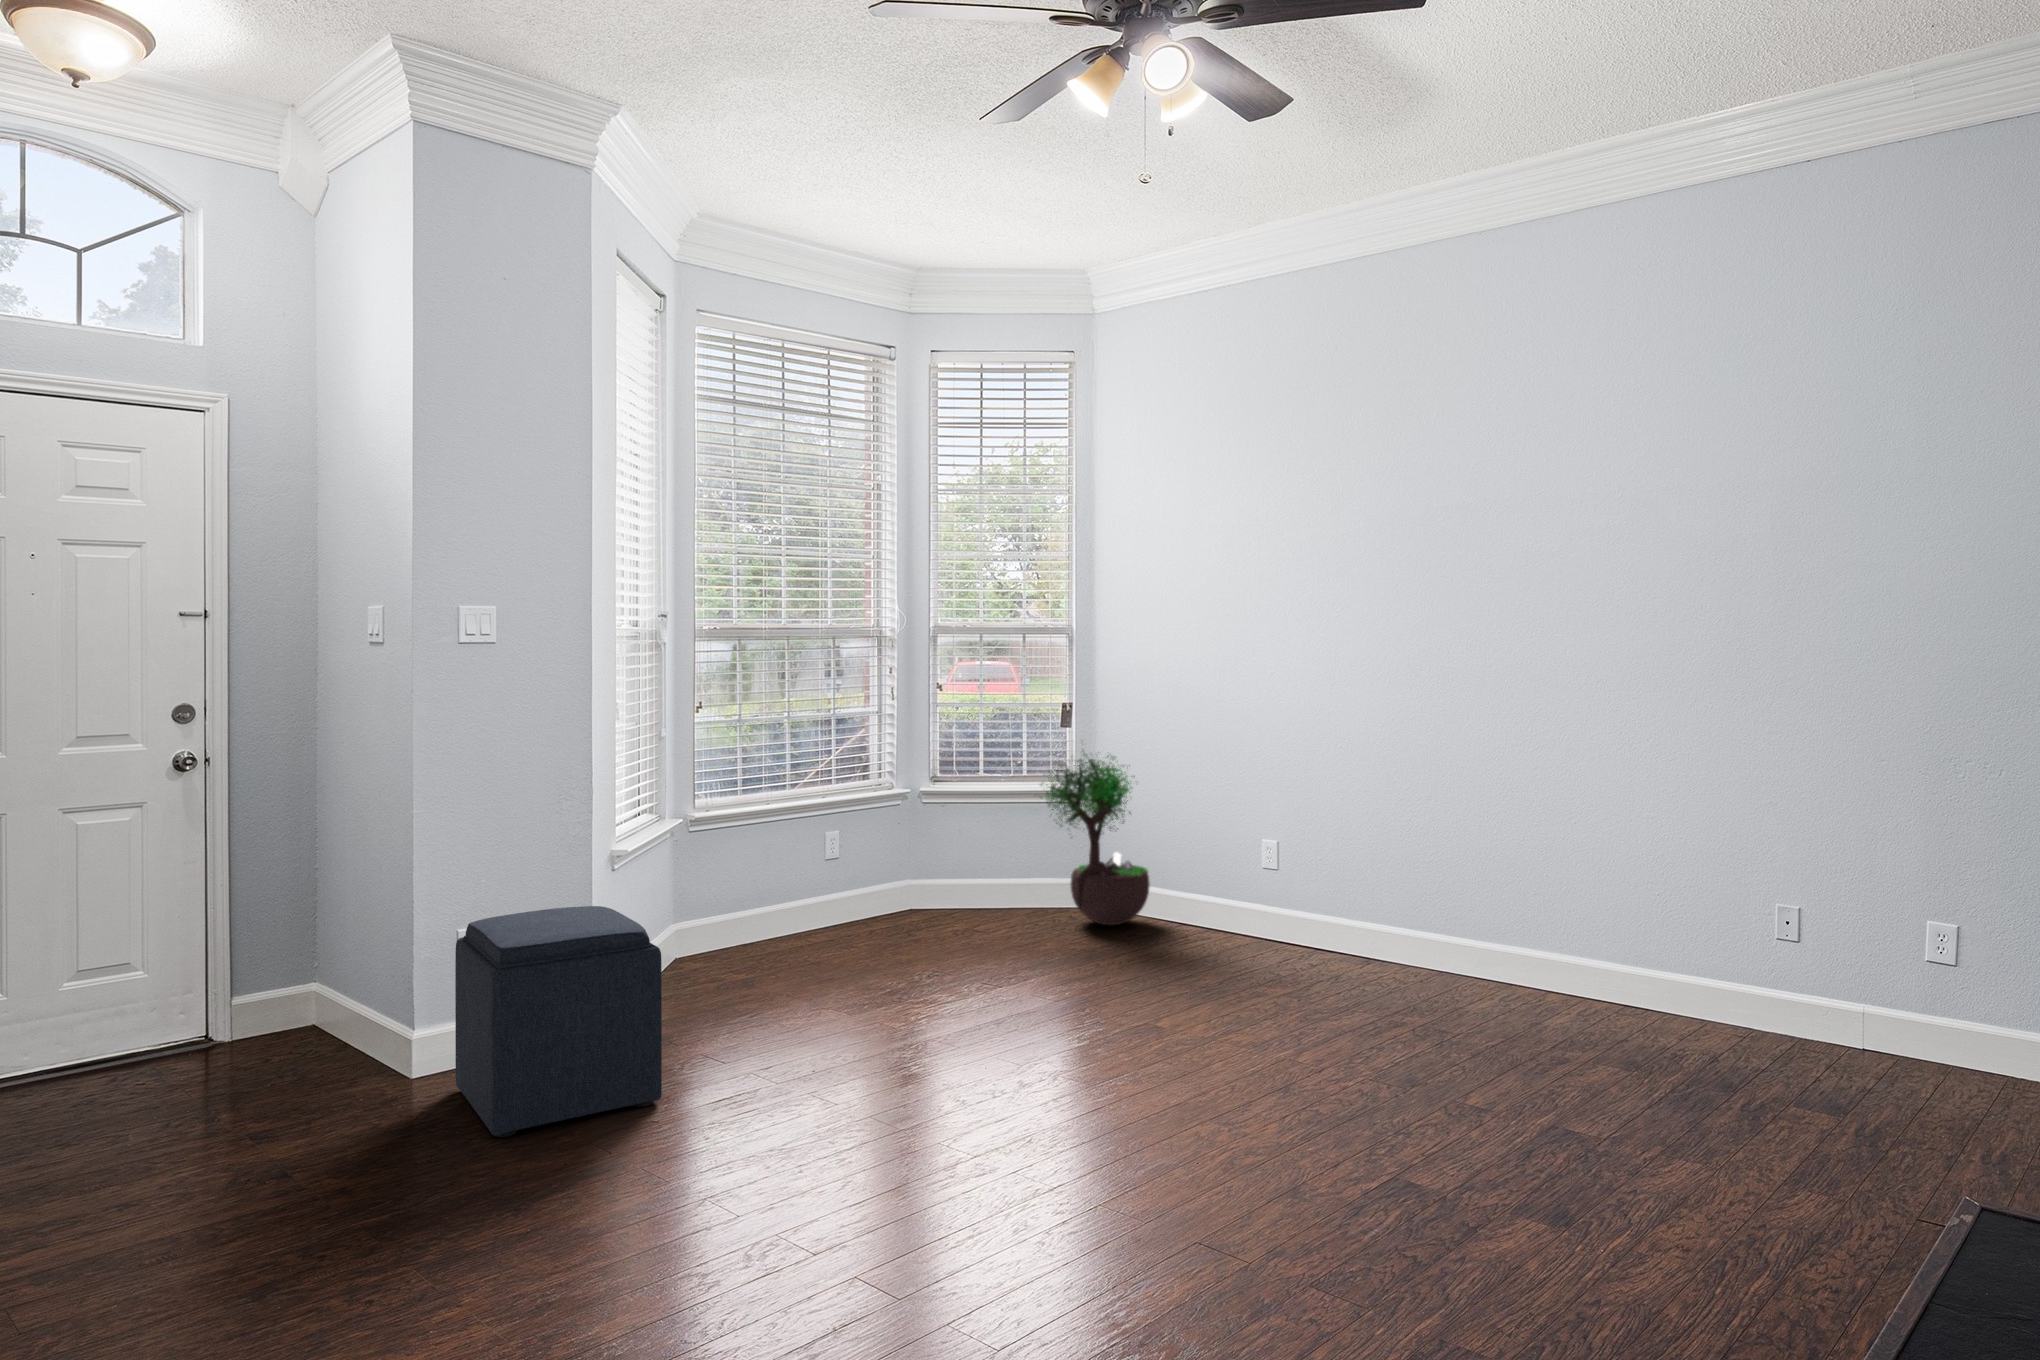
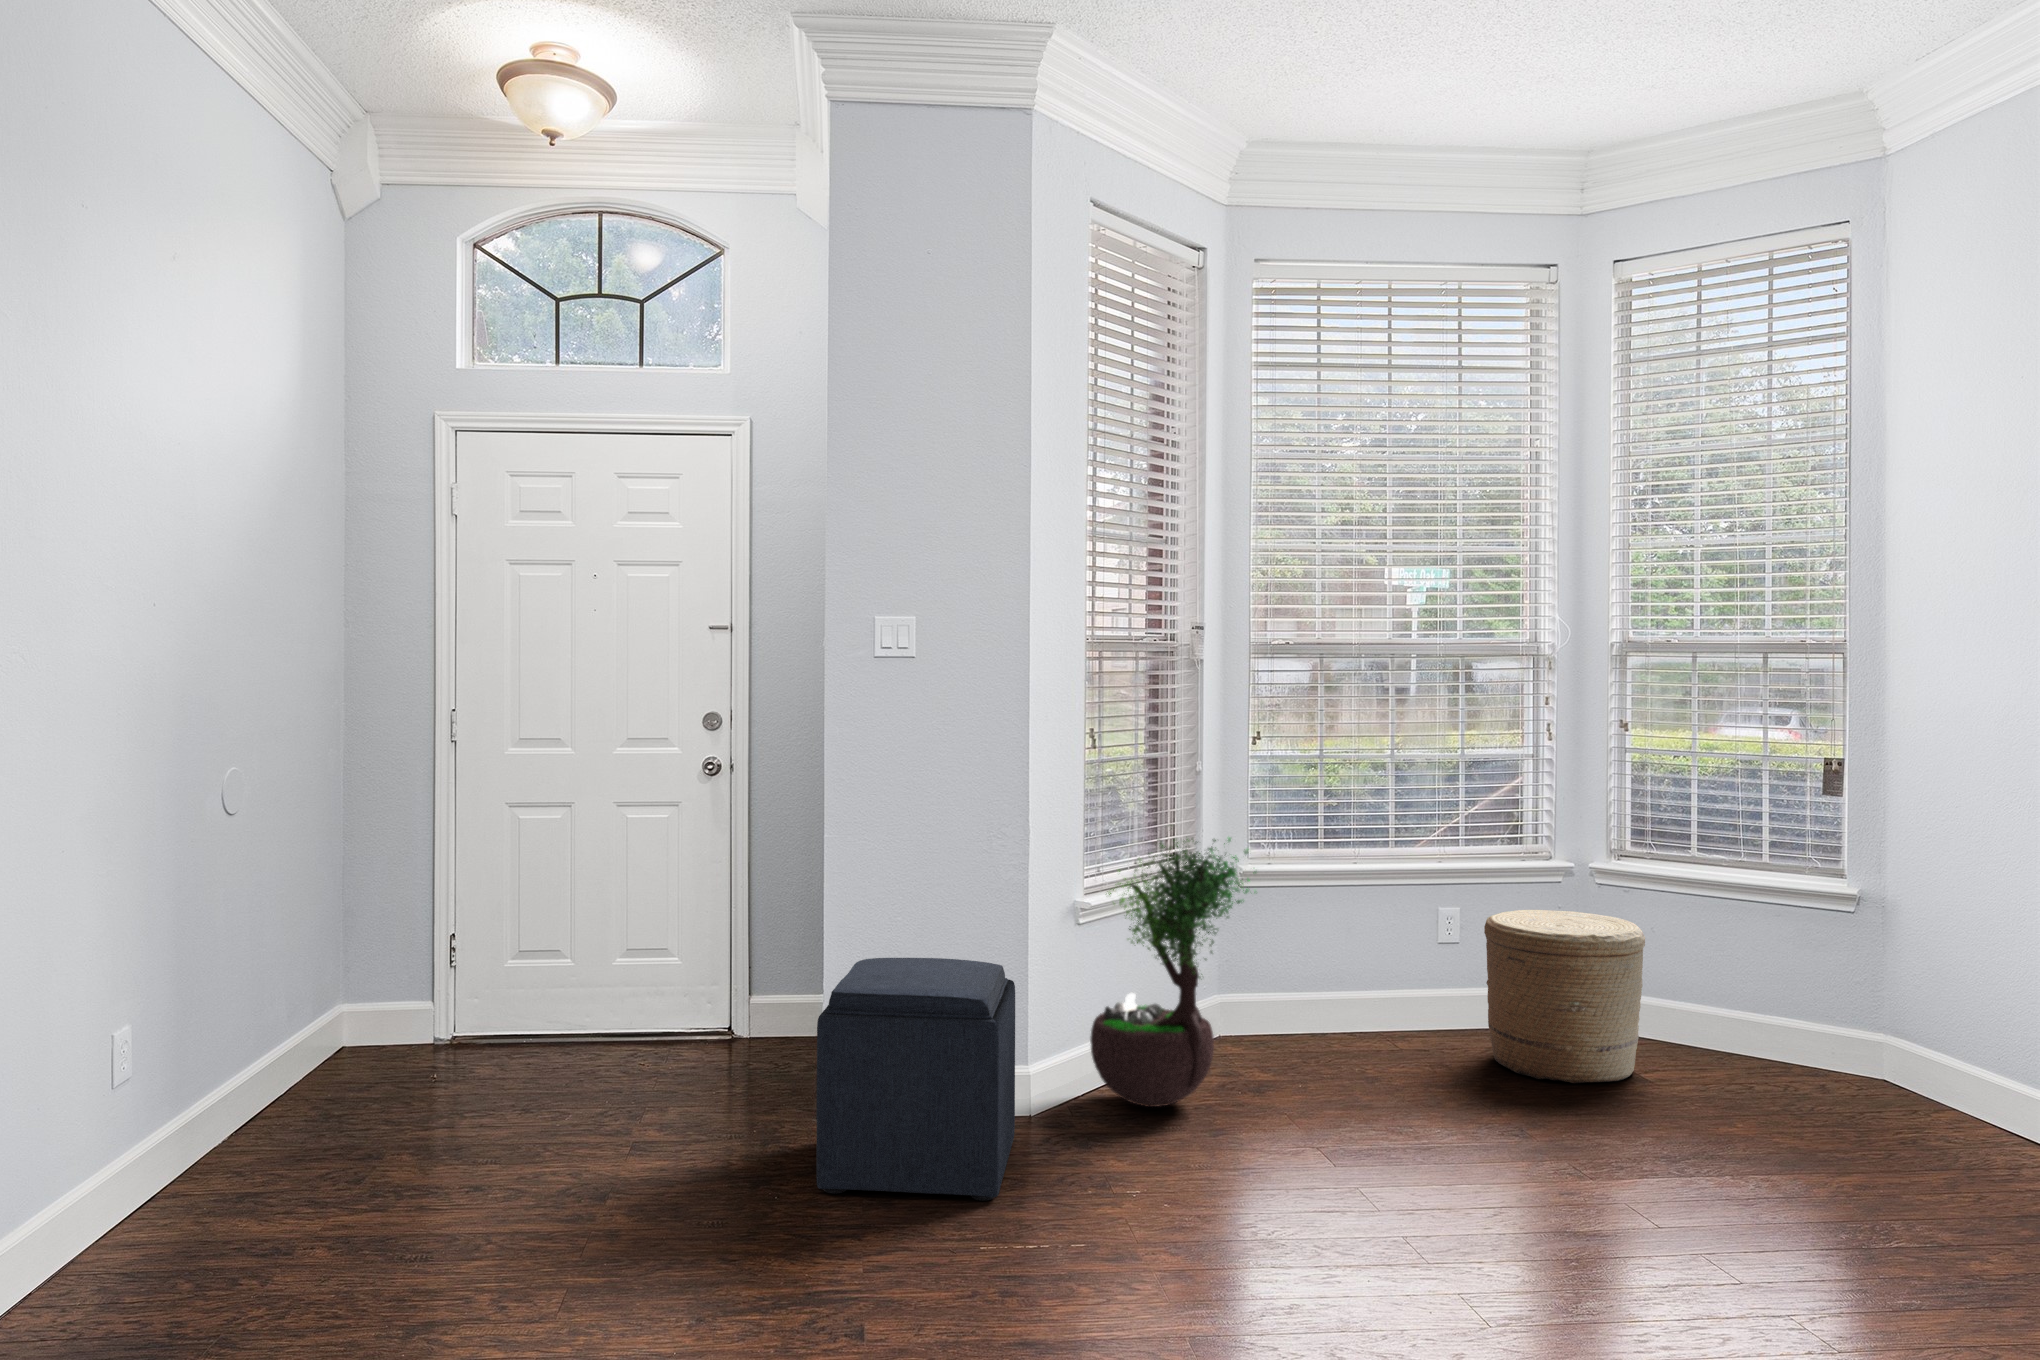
potted tree: present [1041,751,1150,925] -> present [1090,838,1250,1107]
woven basket: none [865,820,972,938] -> present [1484,910,1645,1083]

